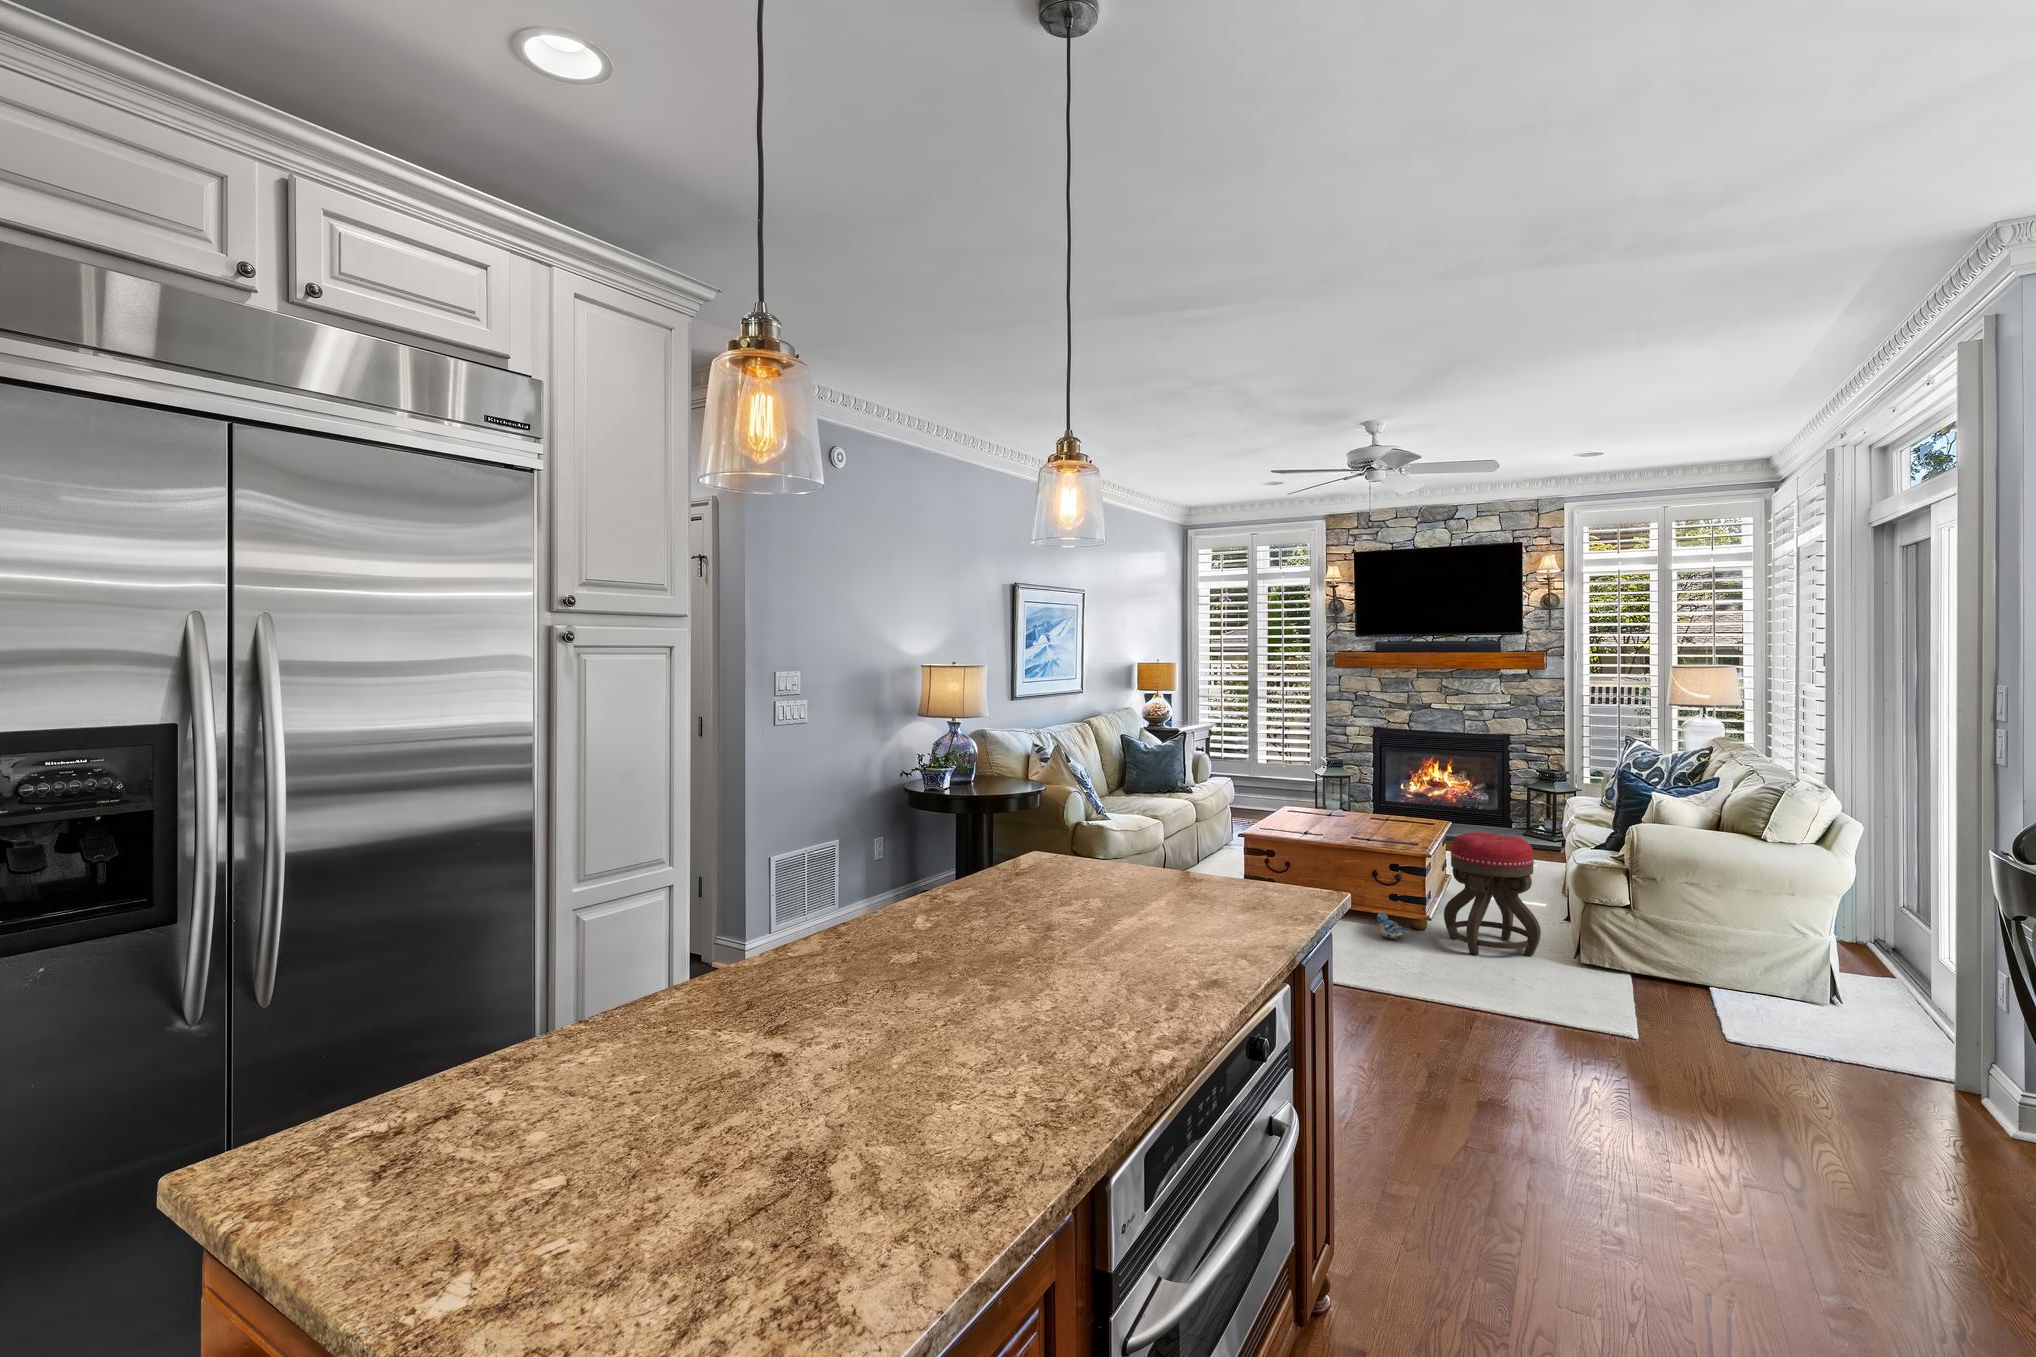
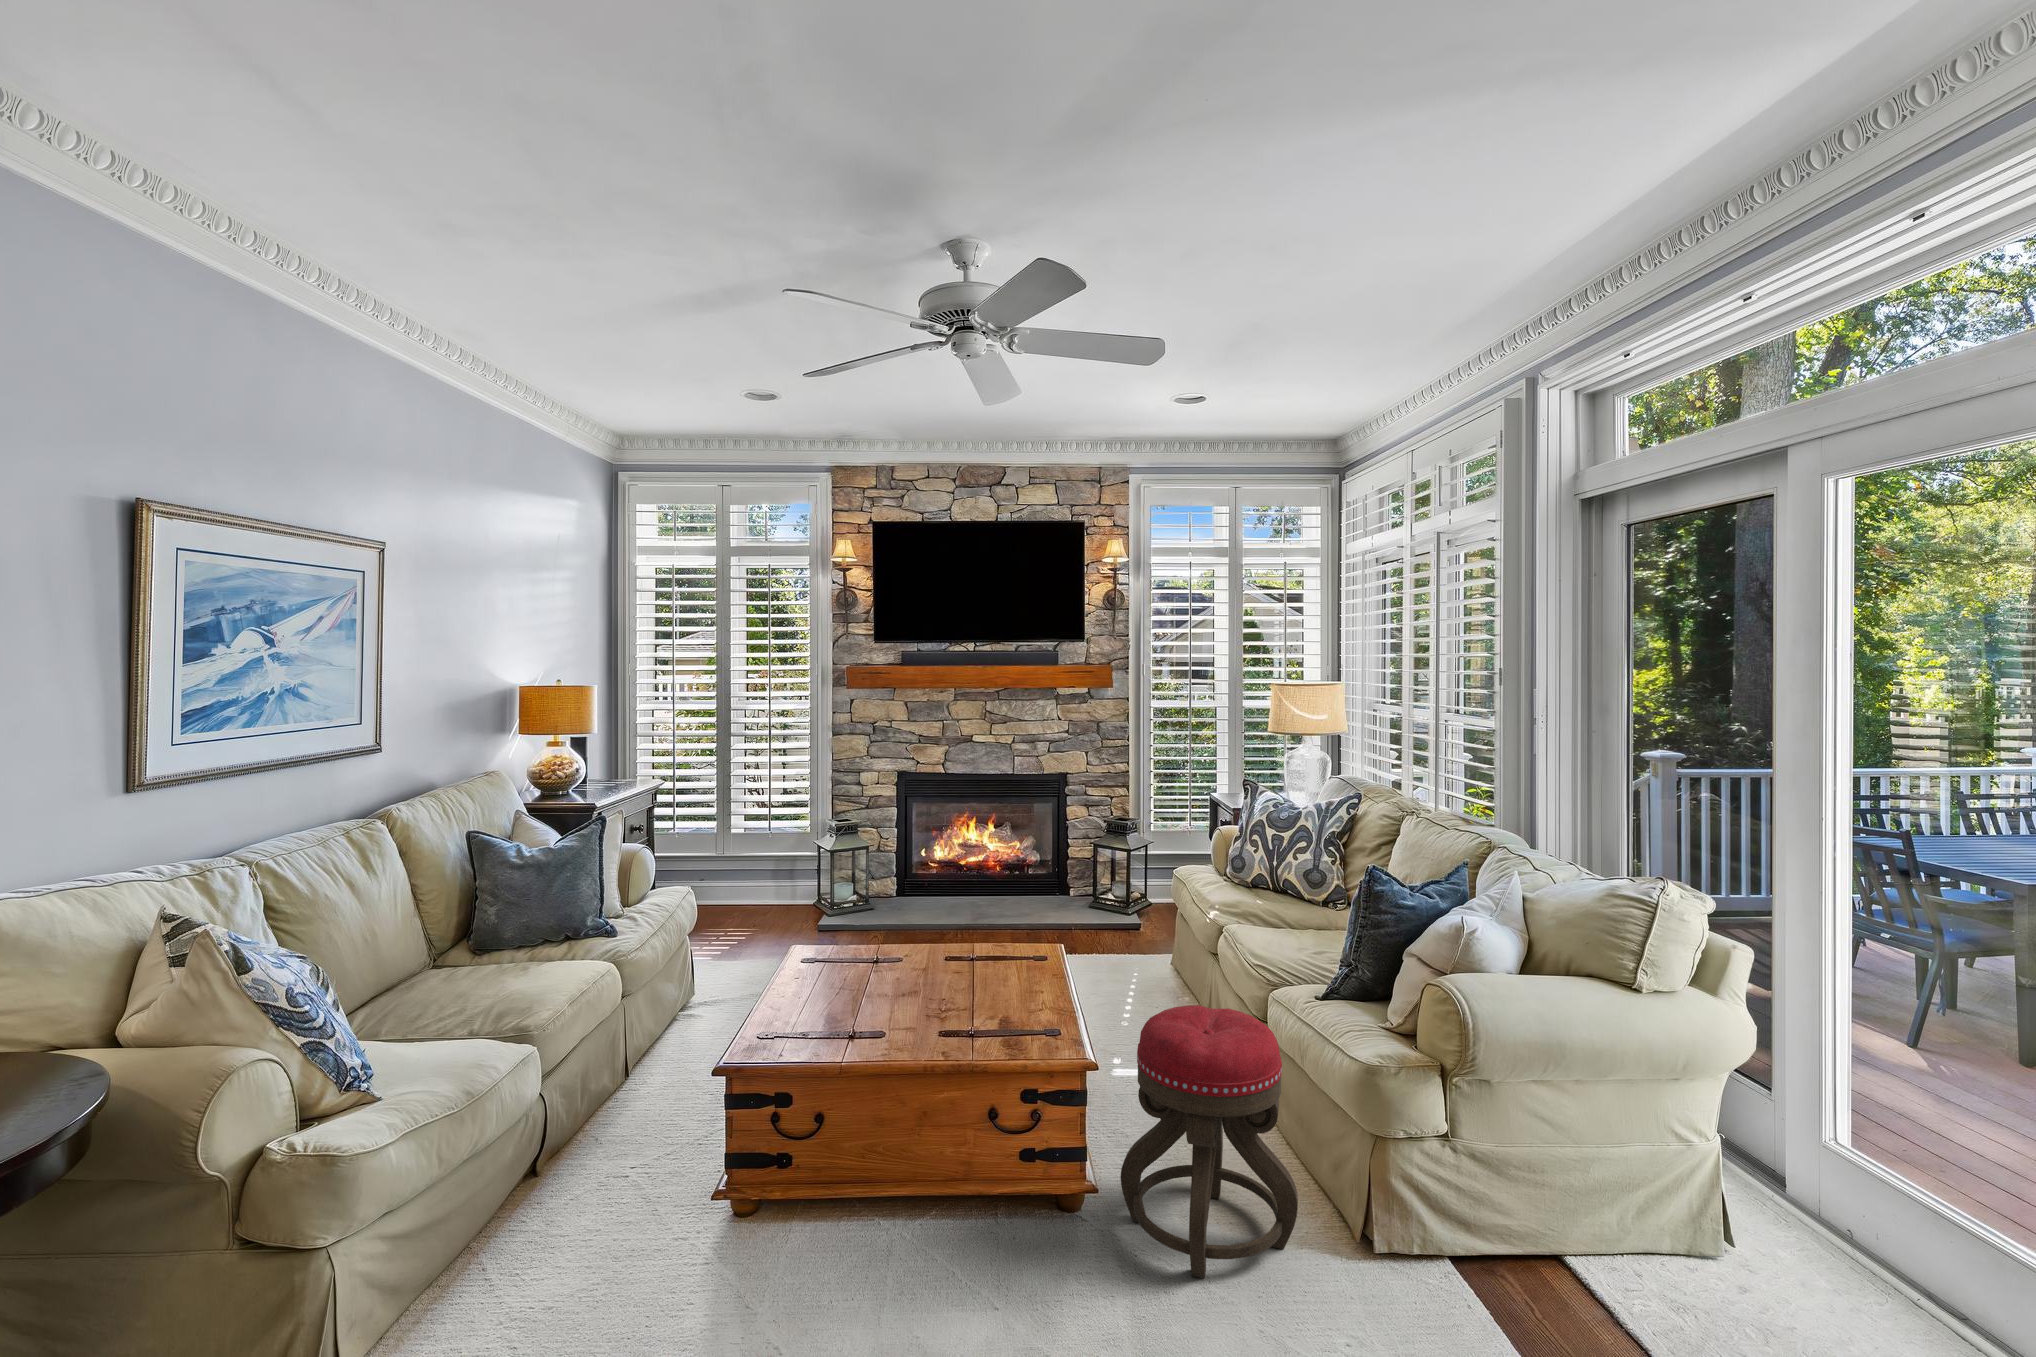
plush toy: present [1377,912,1408,939] -> none [1007,1206,1070,1268]

